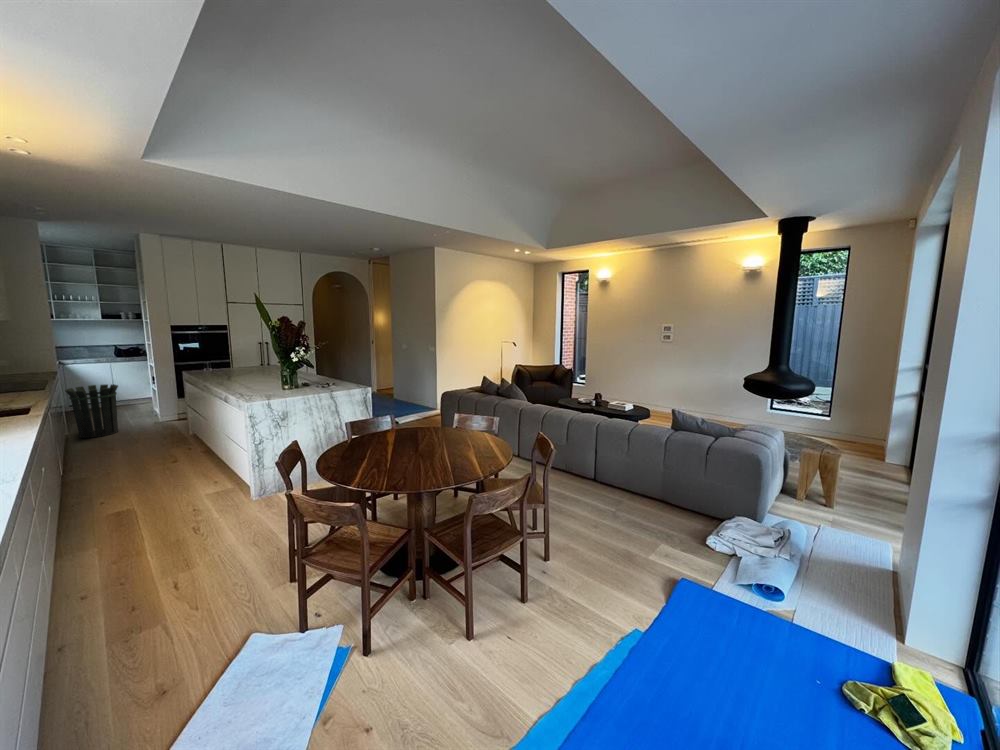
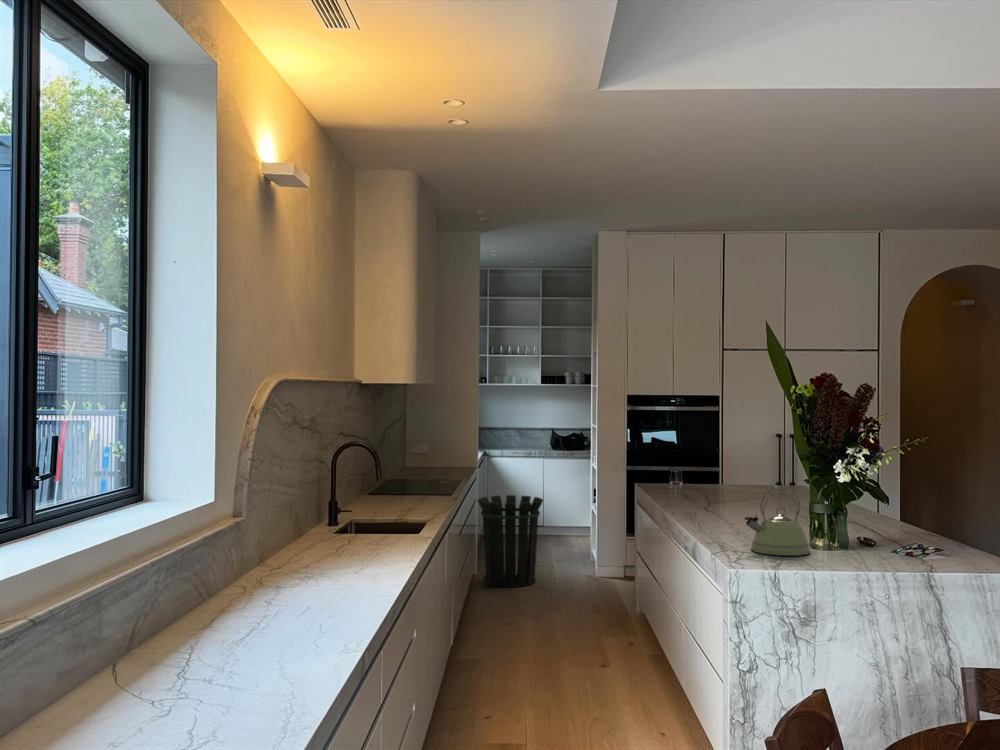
kettle: none [251,365,283,395] -> present [745,486,810,556]

